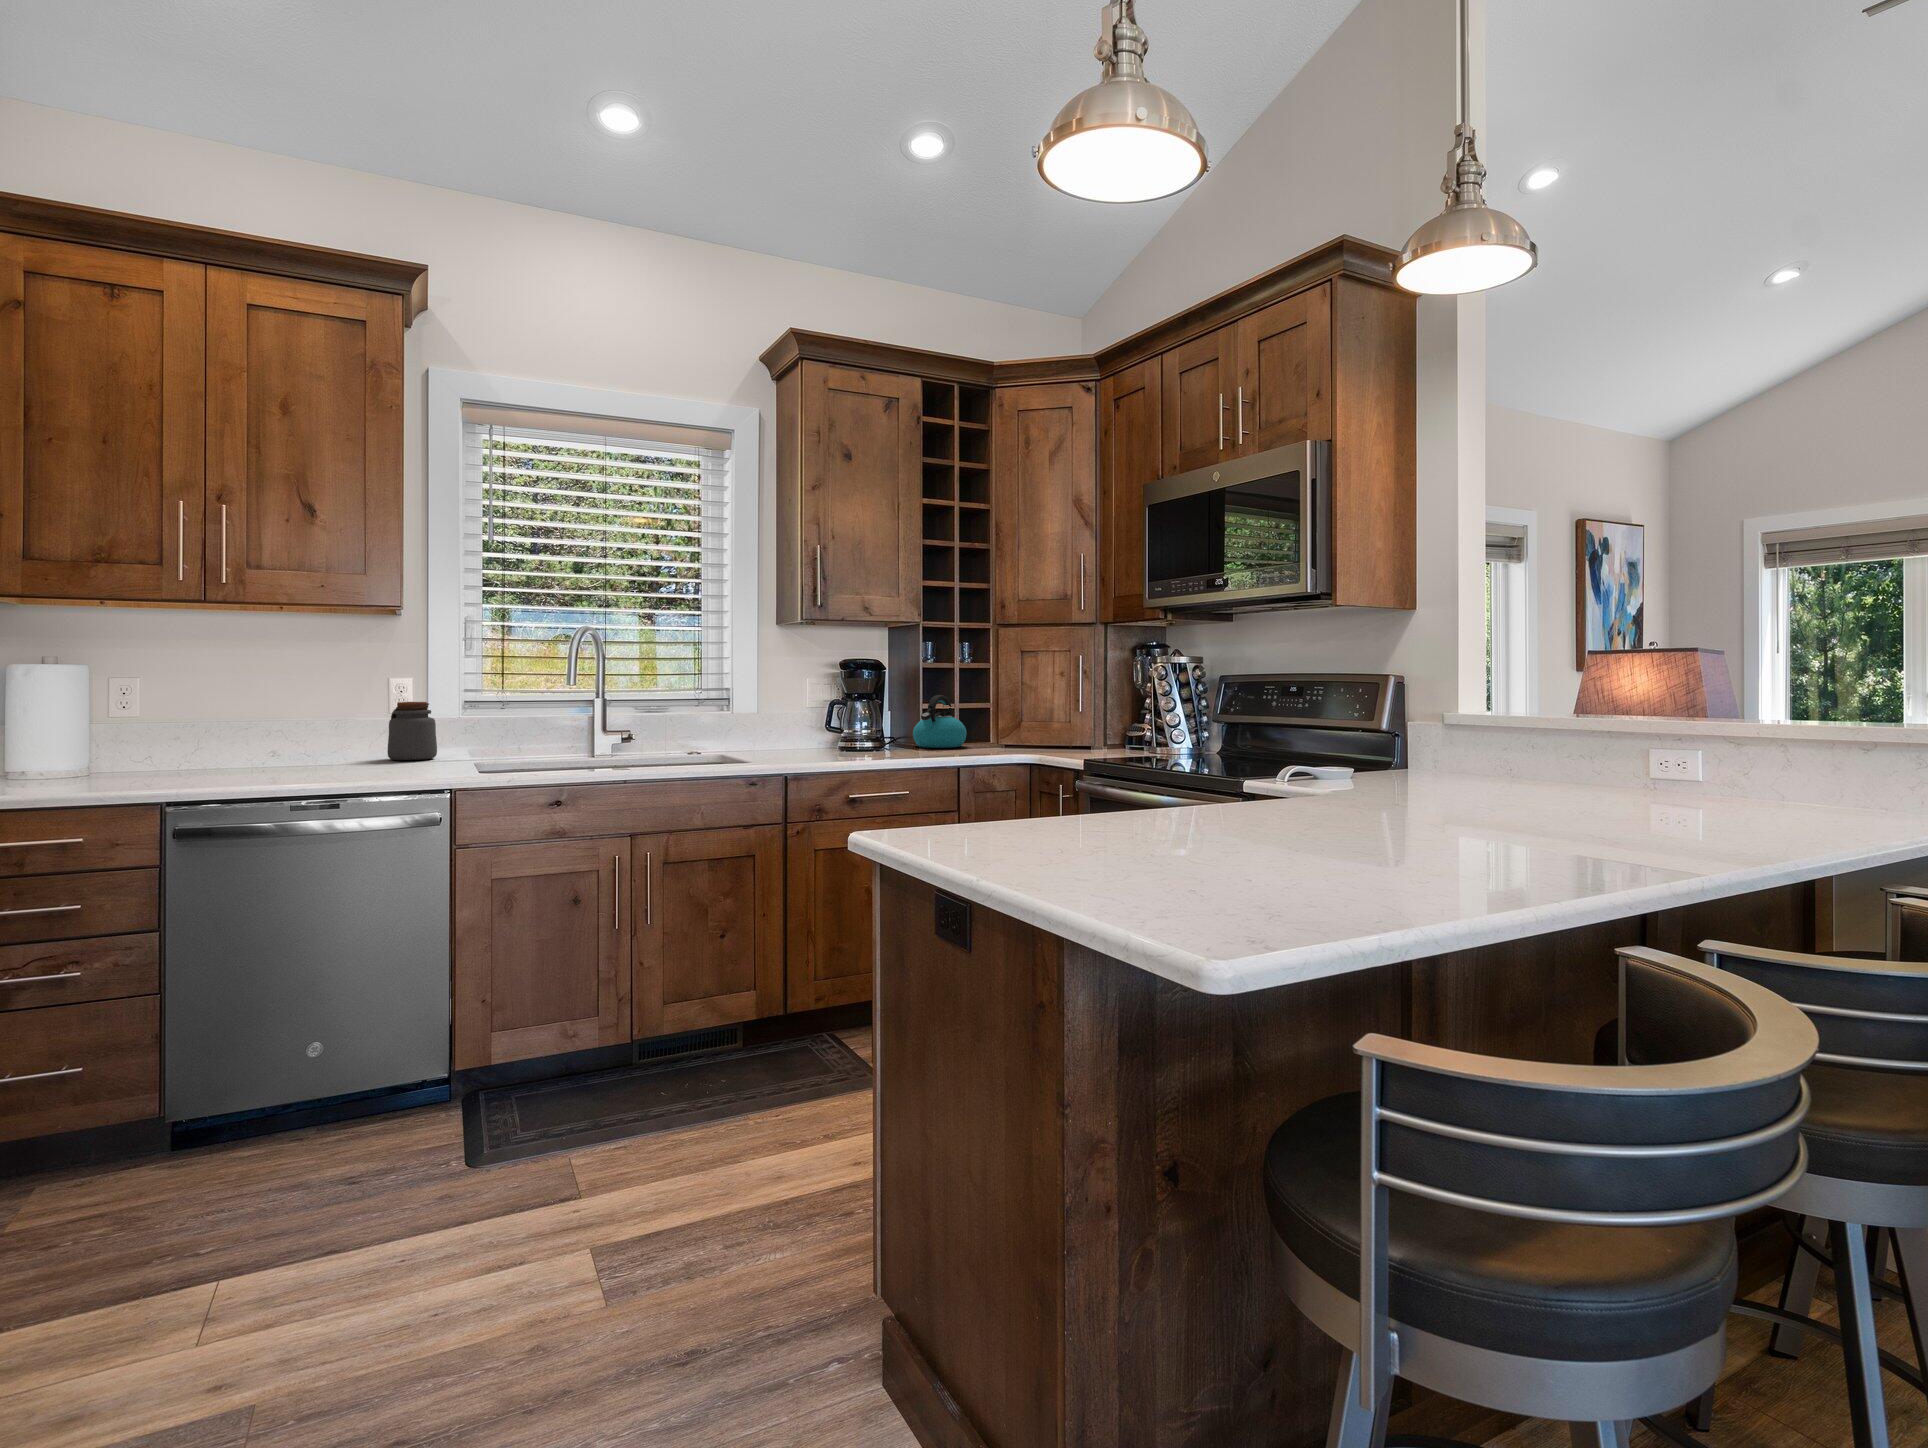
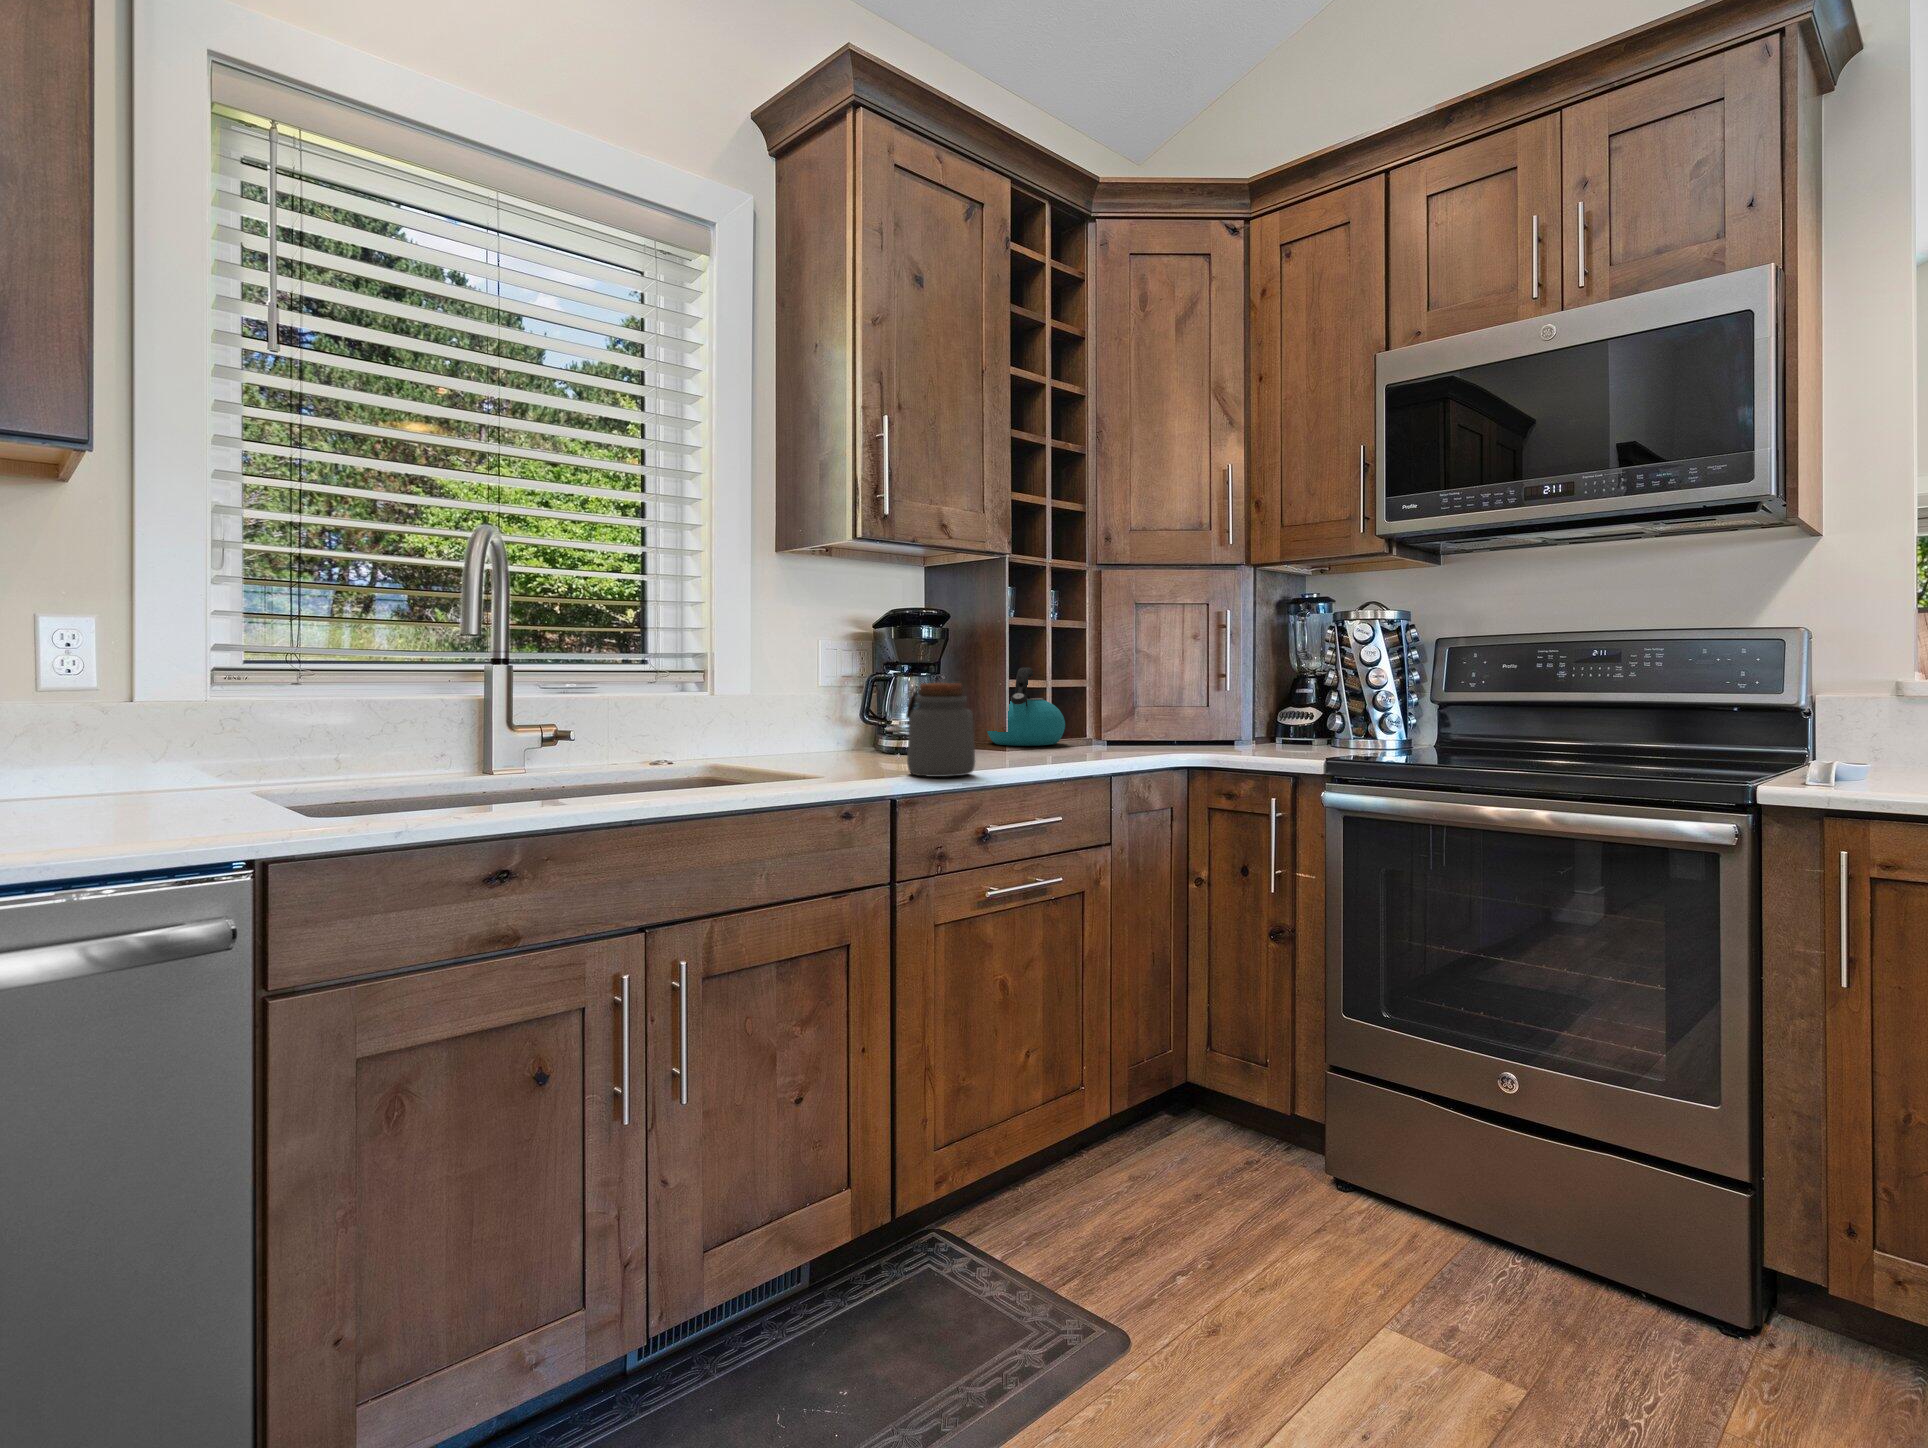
jar: present [387,702,437,760] -> present [906,683,975,777]

